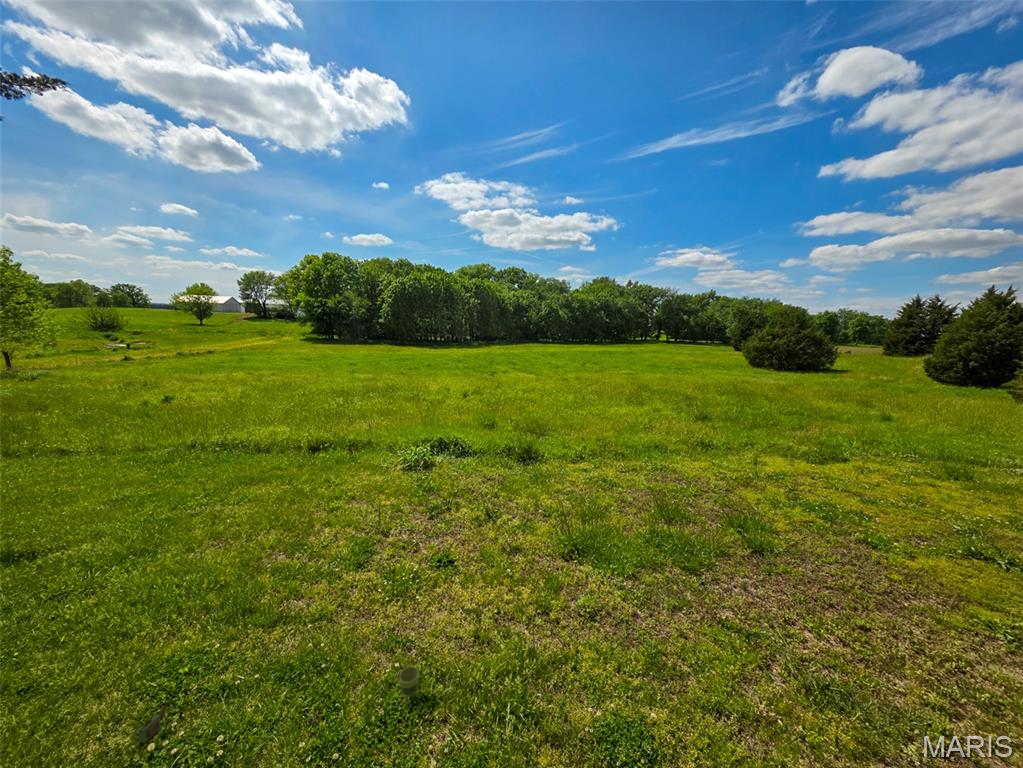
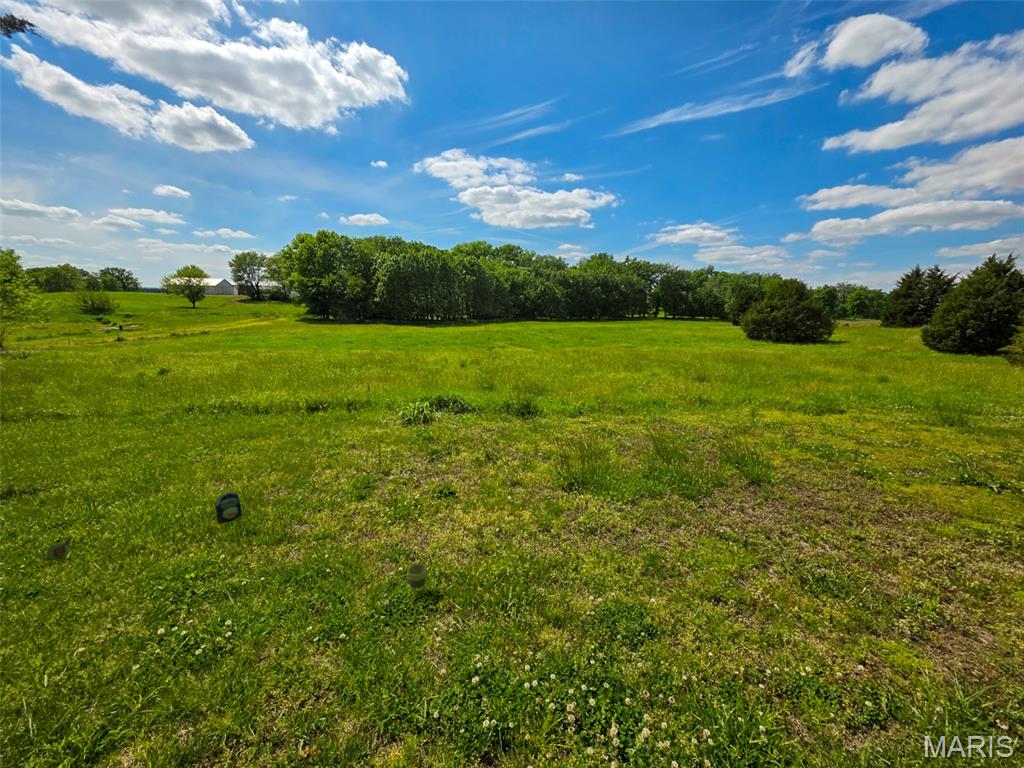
backpack: none [212,565,239,598] -> present [215,491,242,523]
watering can: present [133,704,167,744] -> present [42,536,73,559]

